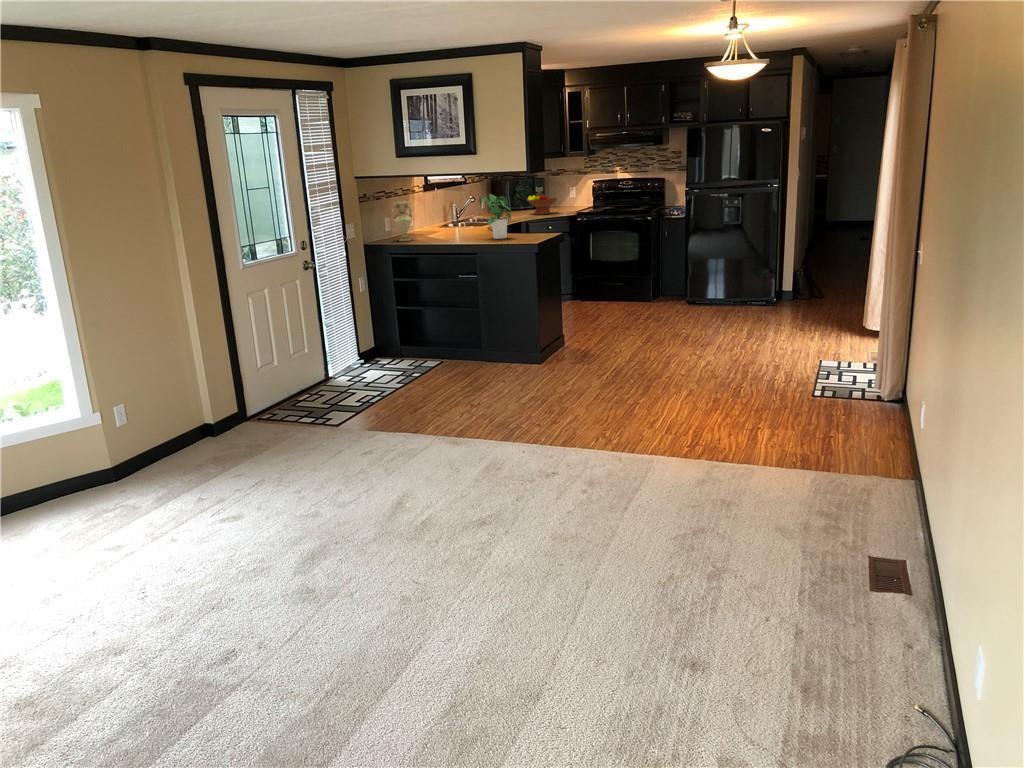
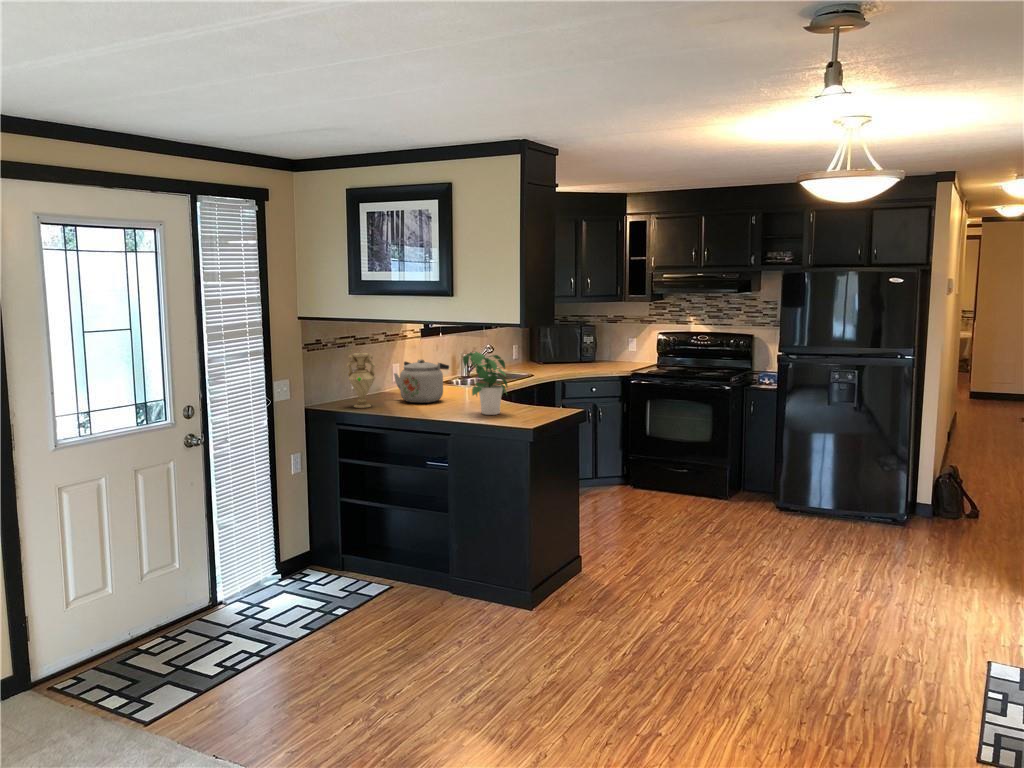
fruit bowl: present [527,193,558,215] -> none [565,346,607,374]
kettle: none [420,205,460,236] -> present [394,359,449,403]

